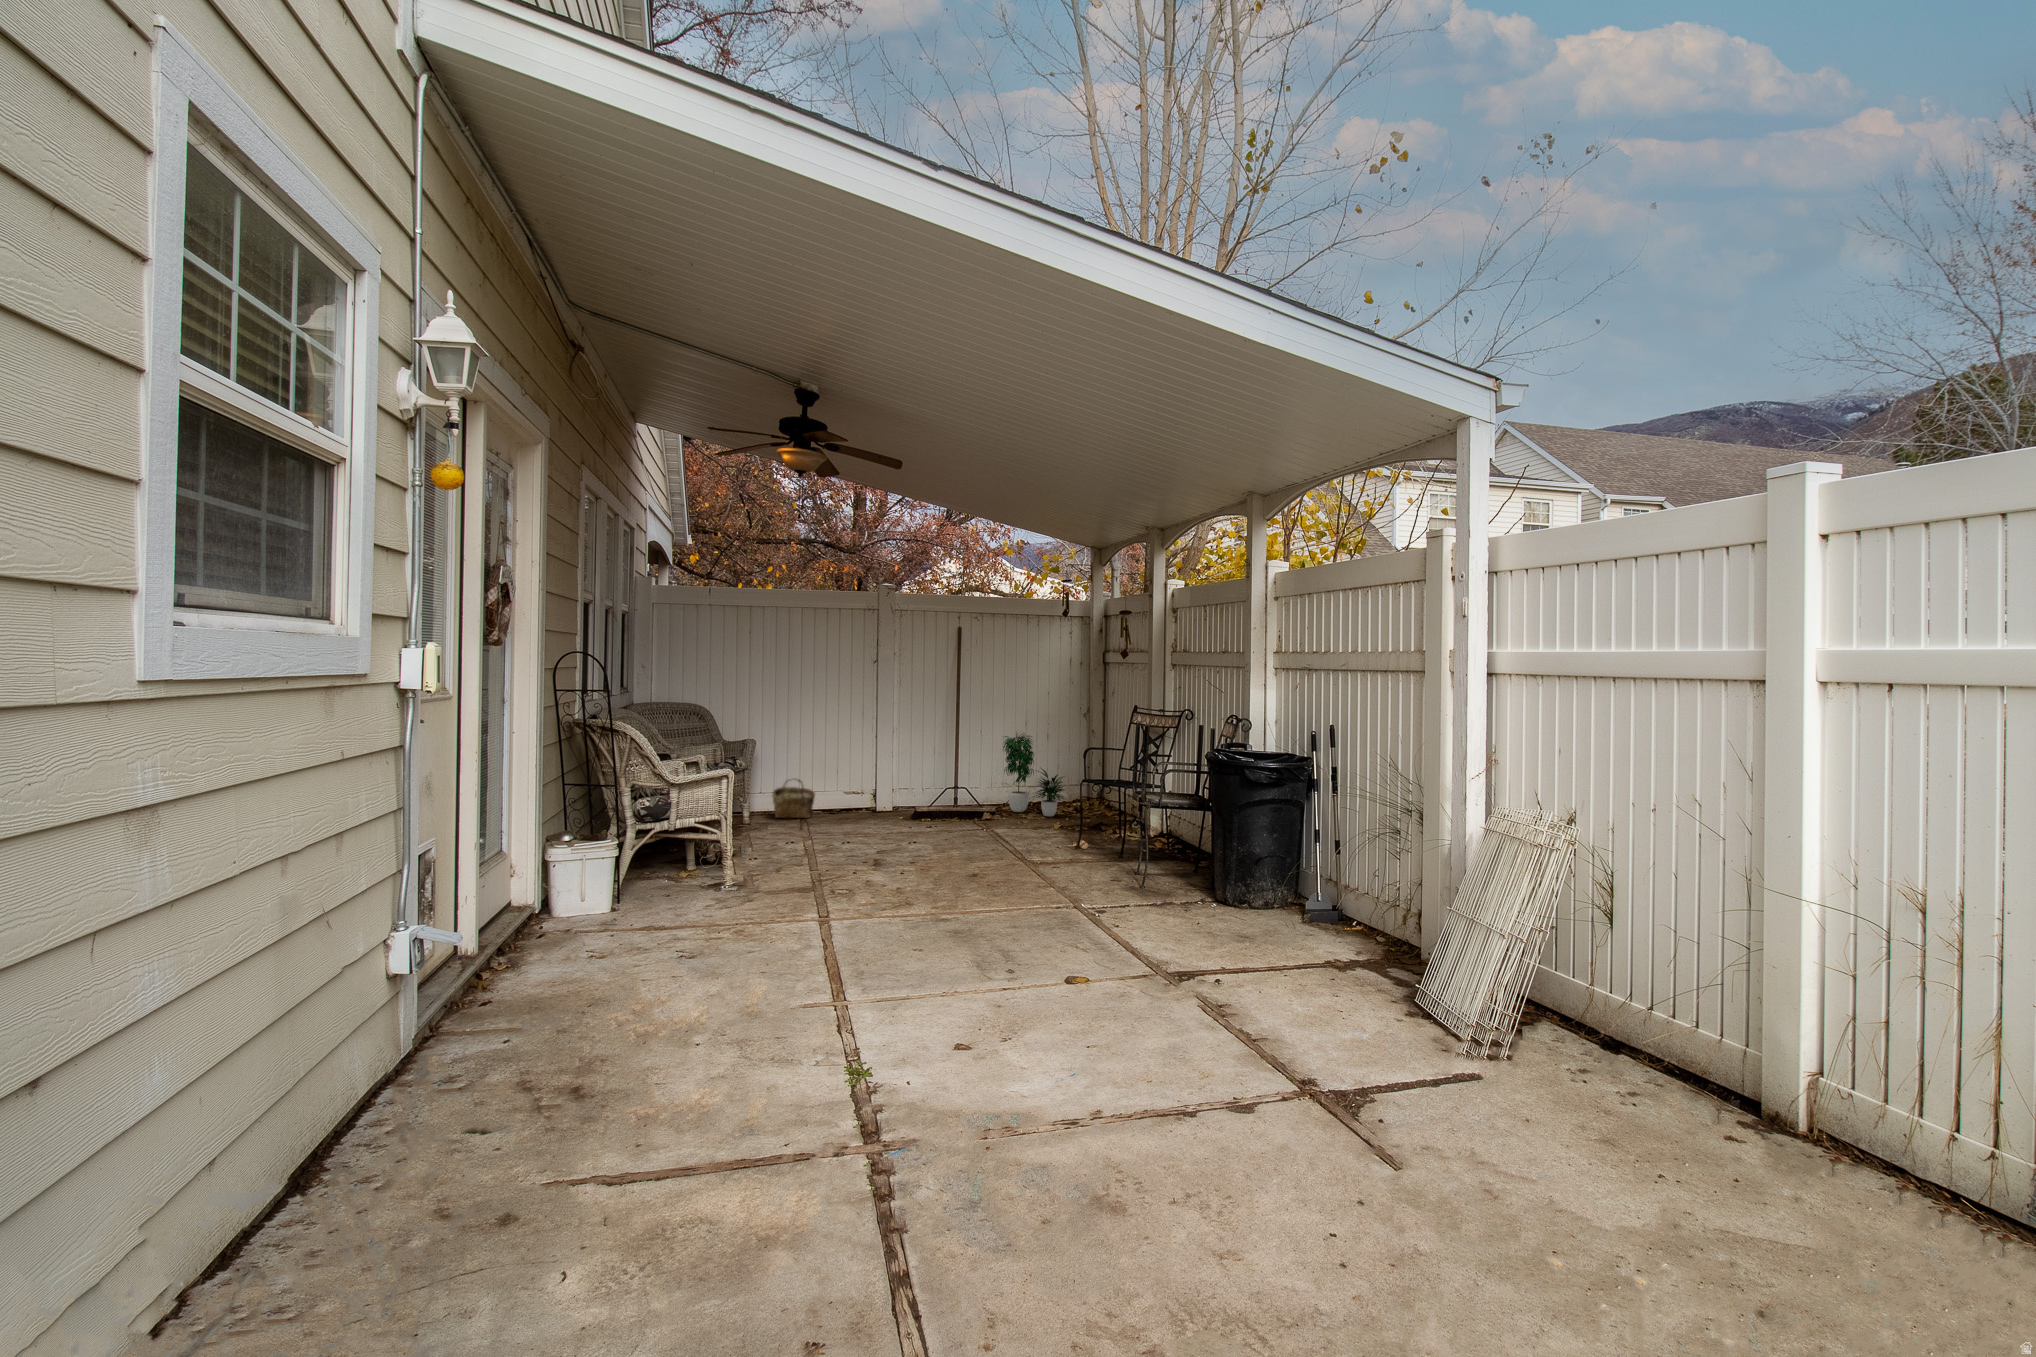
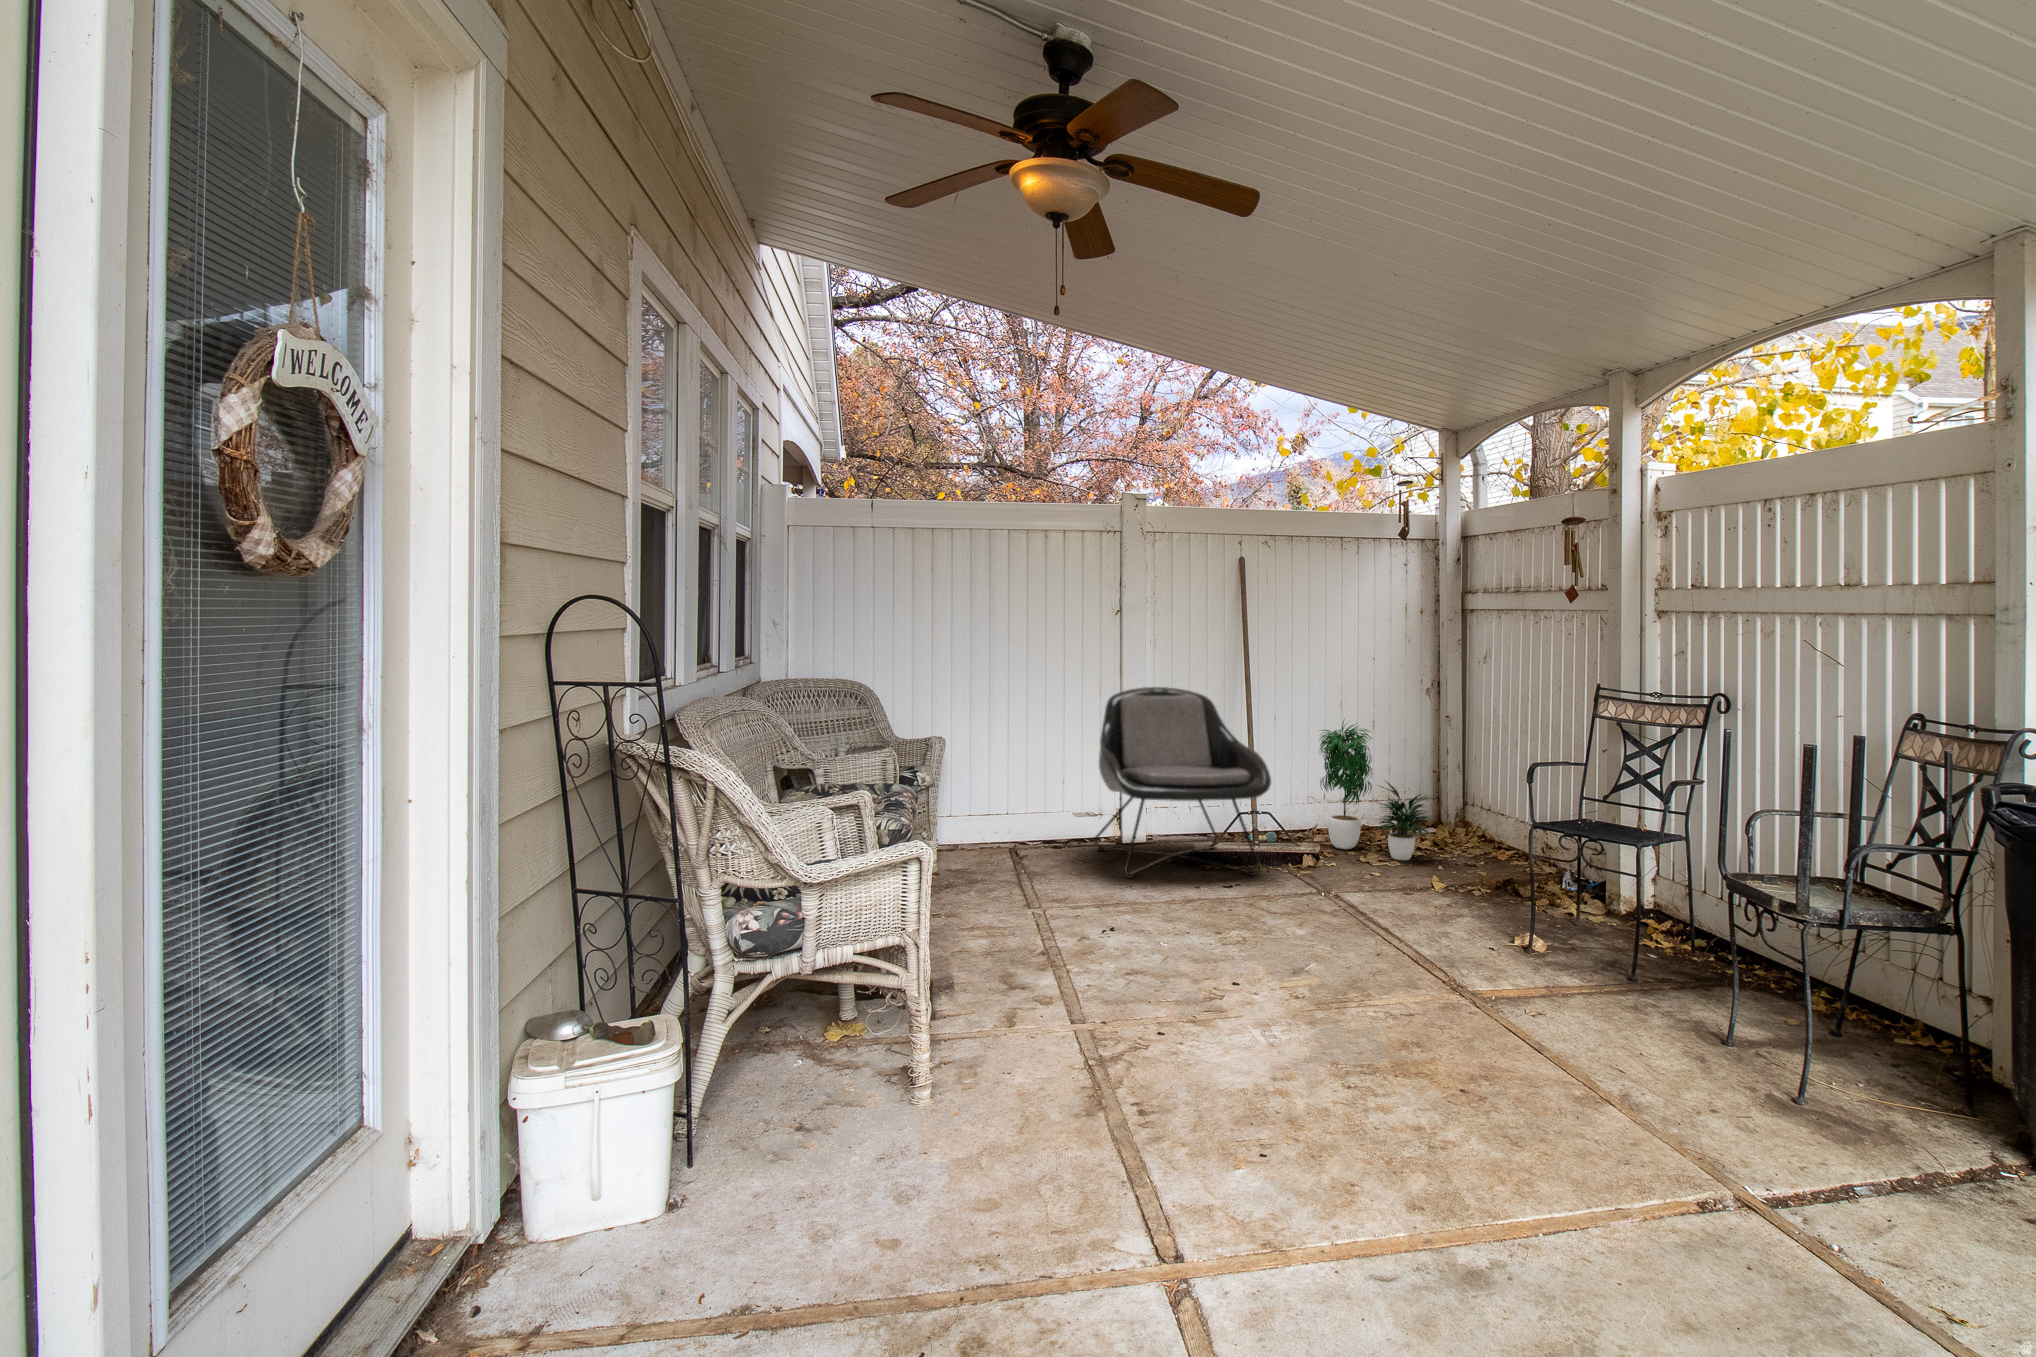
lounge chair: none [856,709,960,825] -> present [1094,687,1271,878]
woven basket: present [772,779,815,818] -> none [967,793,1033,859]

